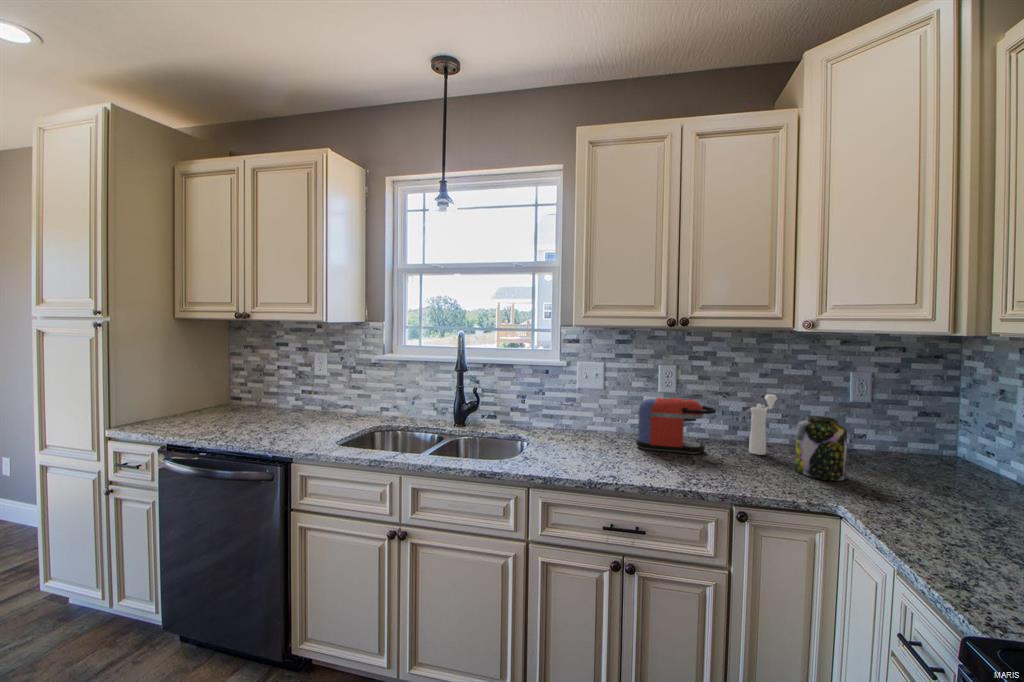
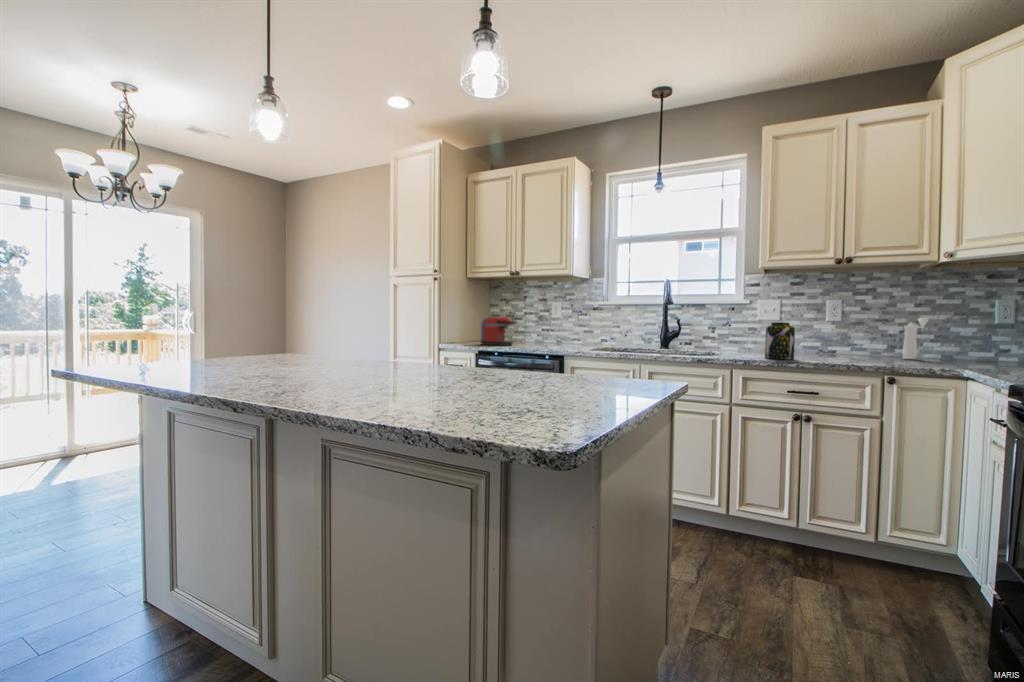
coffee maker: present [636,398,716,454] -> present [481,317,516,345]
jar: present [795,416,847,481] -> present [765,322,795,359]

